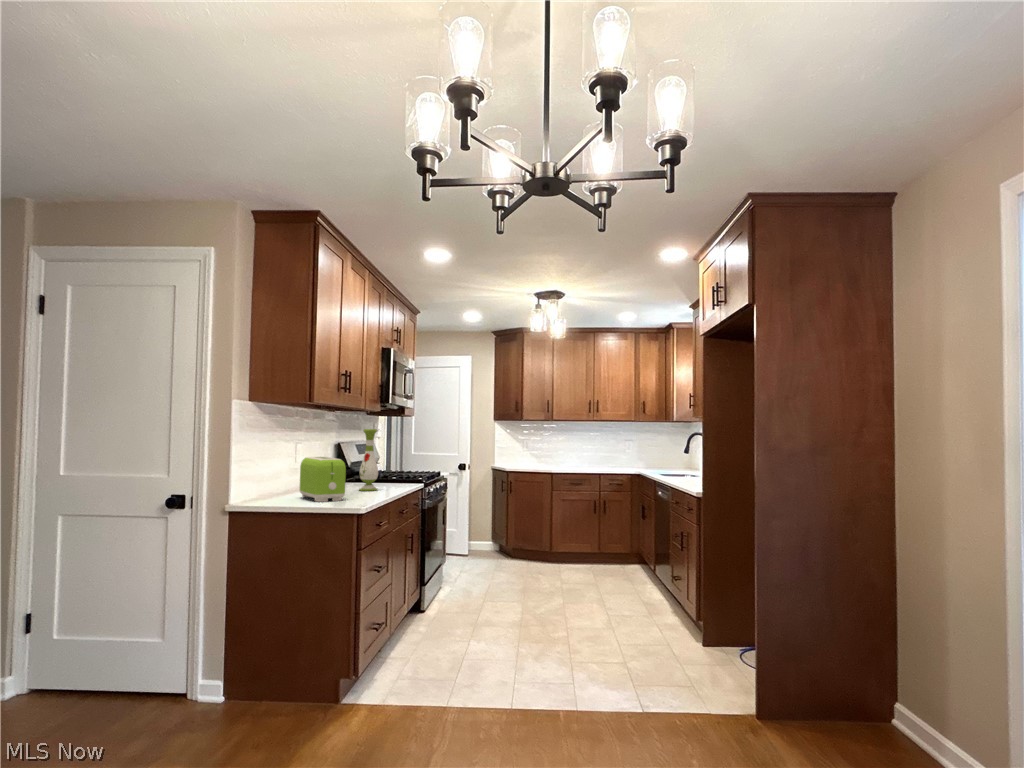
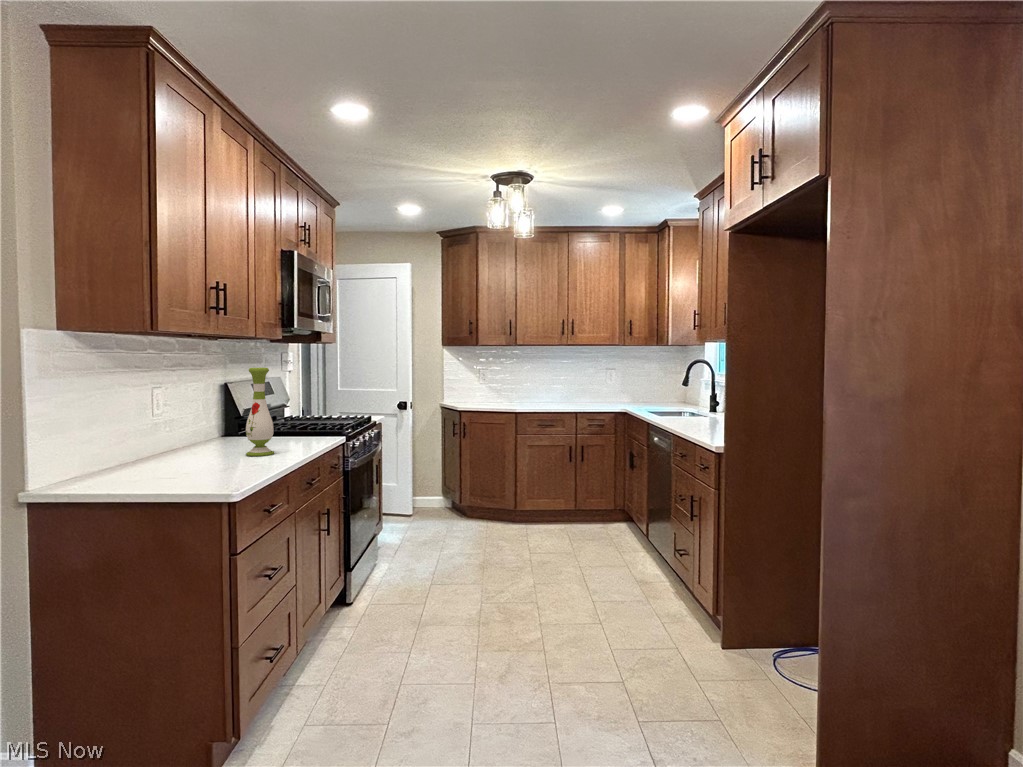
toaster: present [300,457,346,502] -> none [147,412,213,483]

